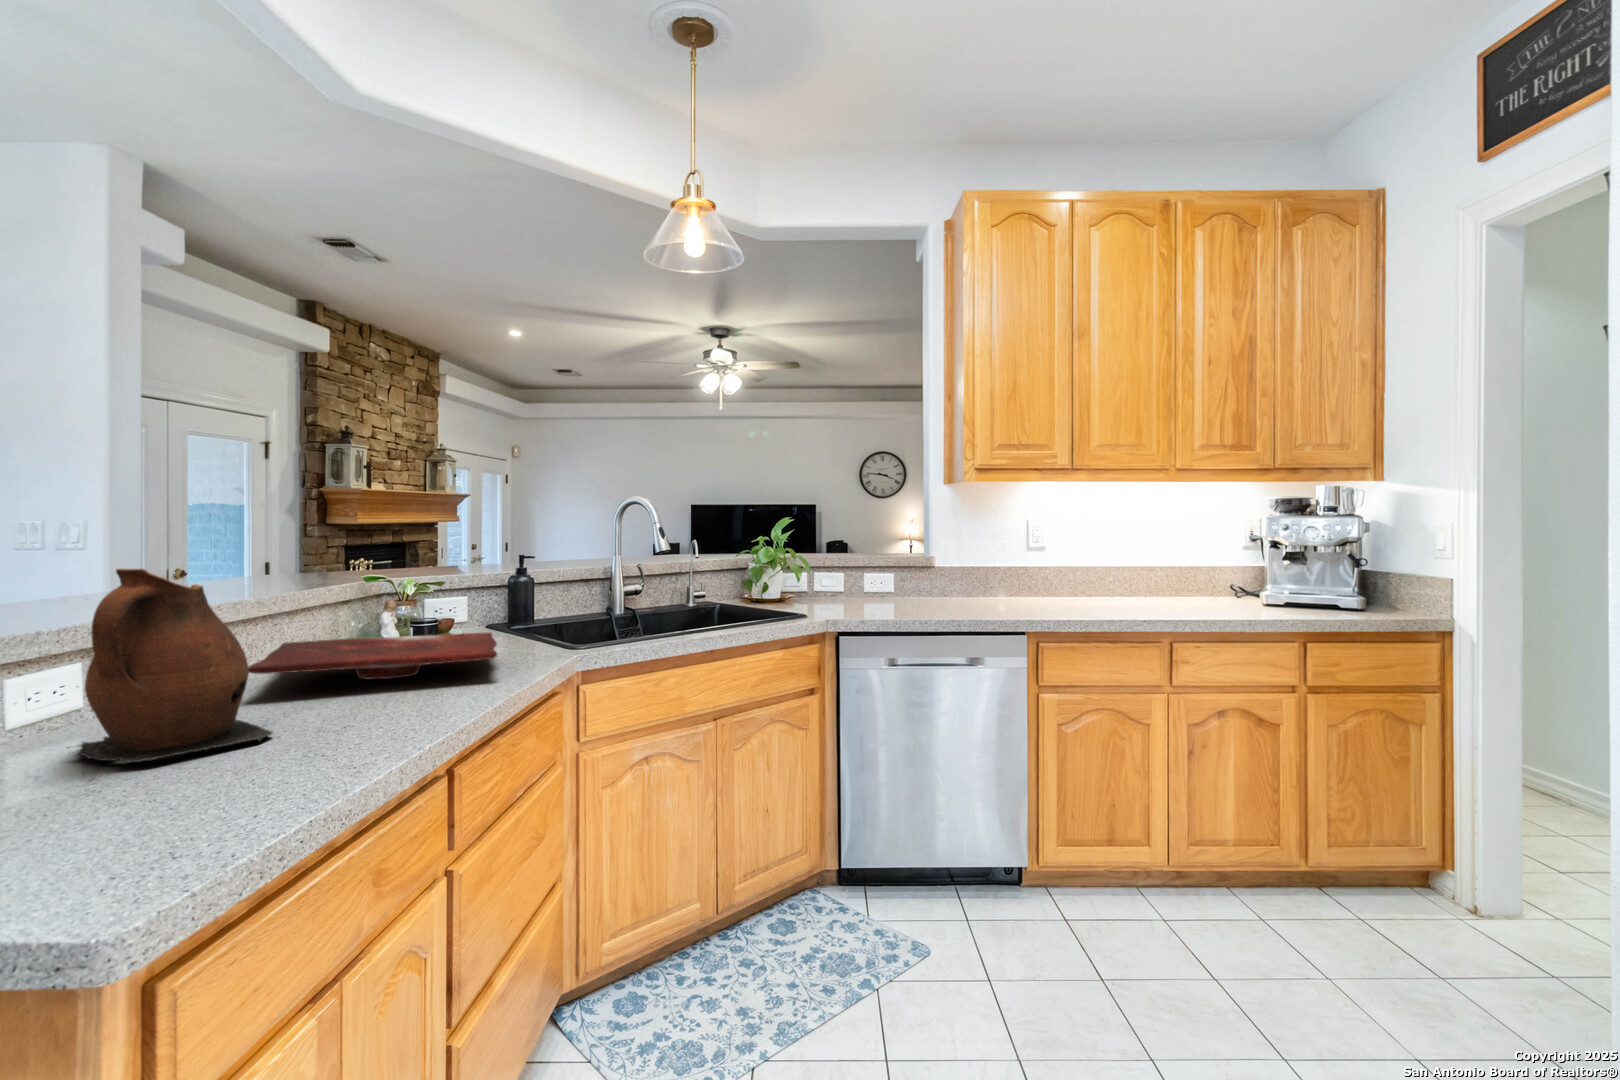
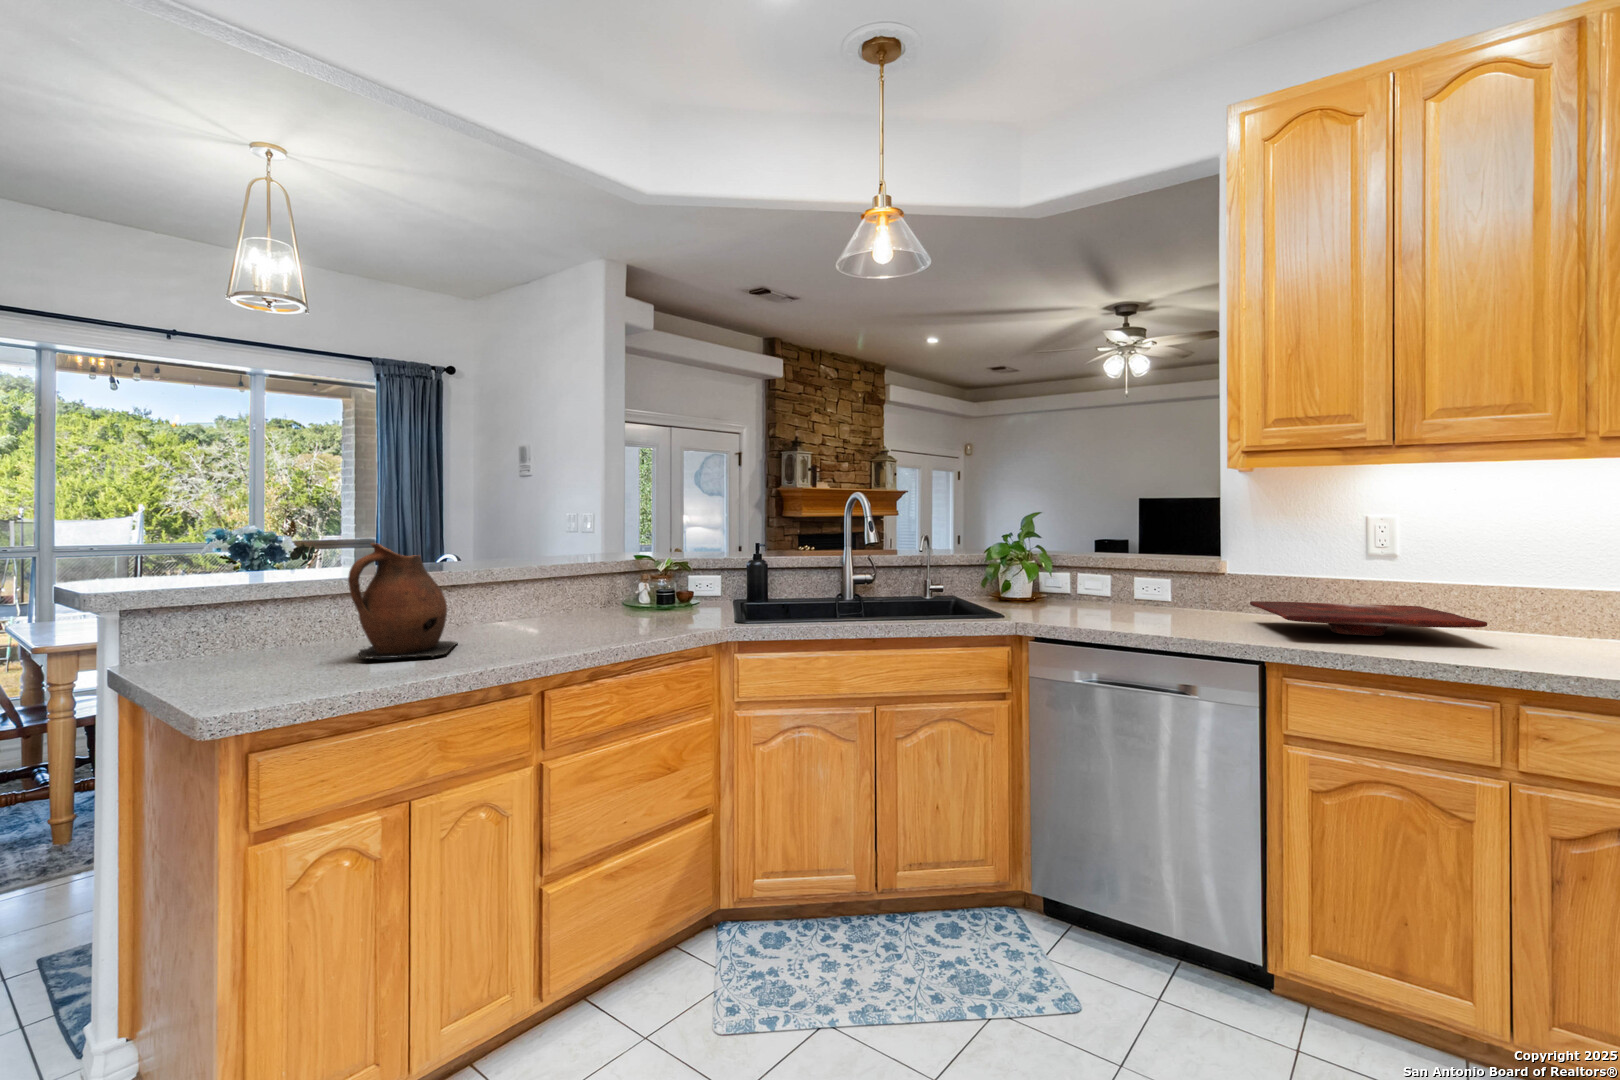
cutting board: present [249,632,497,679] -> present [1250,601,1487,636]

